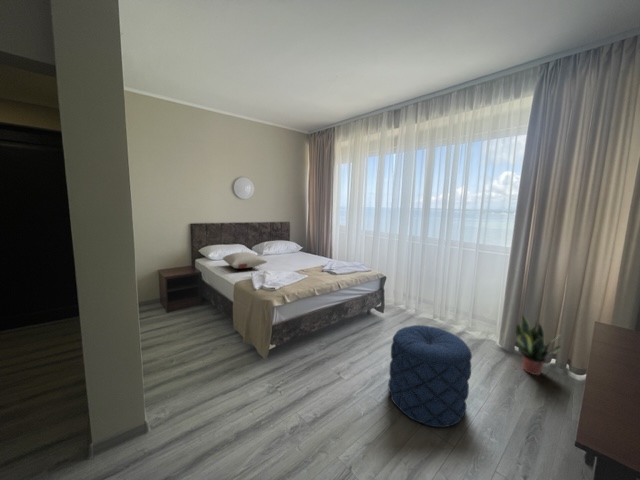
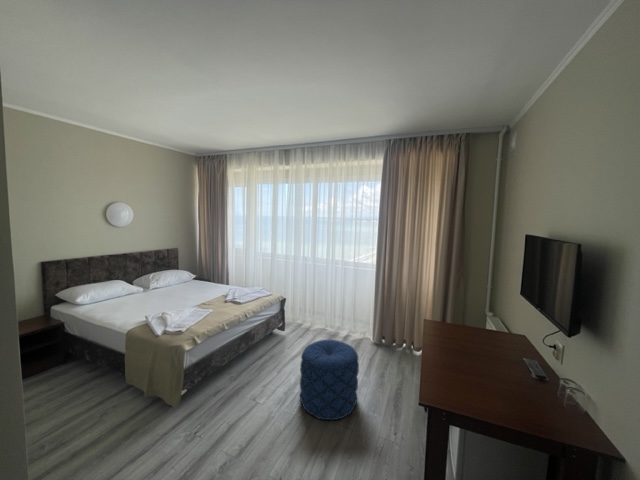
pillow: present [223,252,267,269] -> none [100,292,163,313]
potted plant: present [515,316,561,375] -> none [382,317,408,359]

